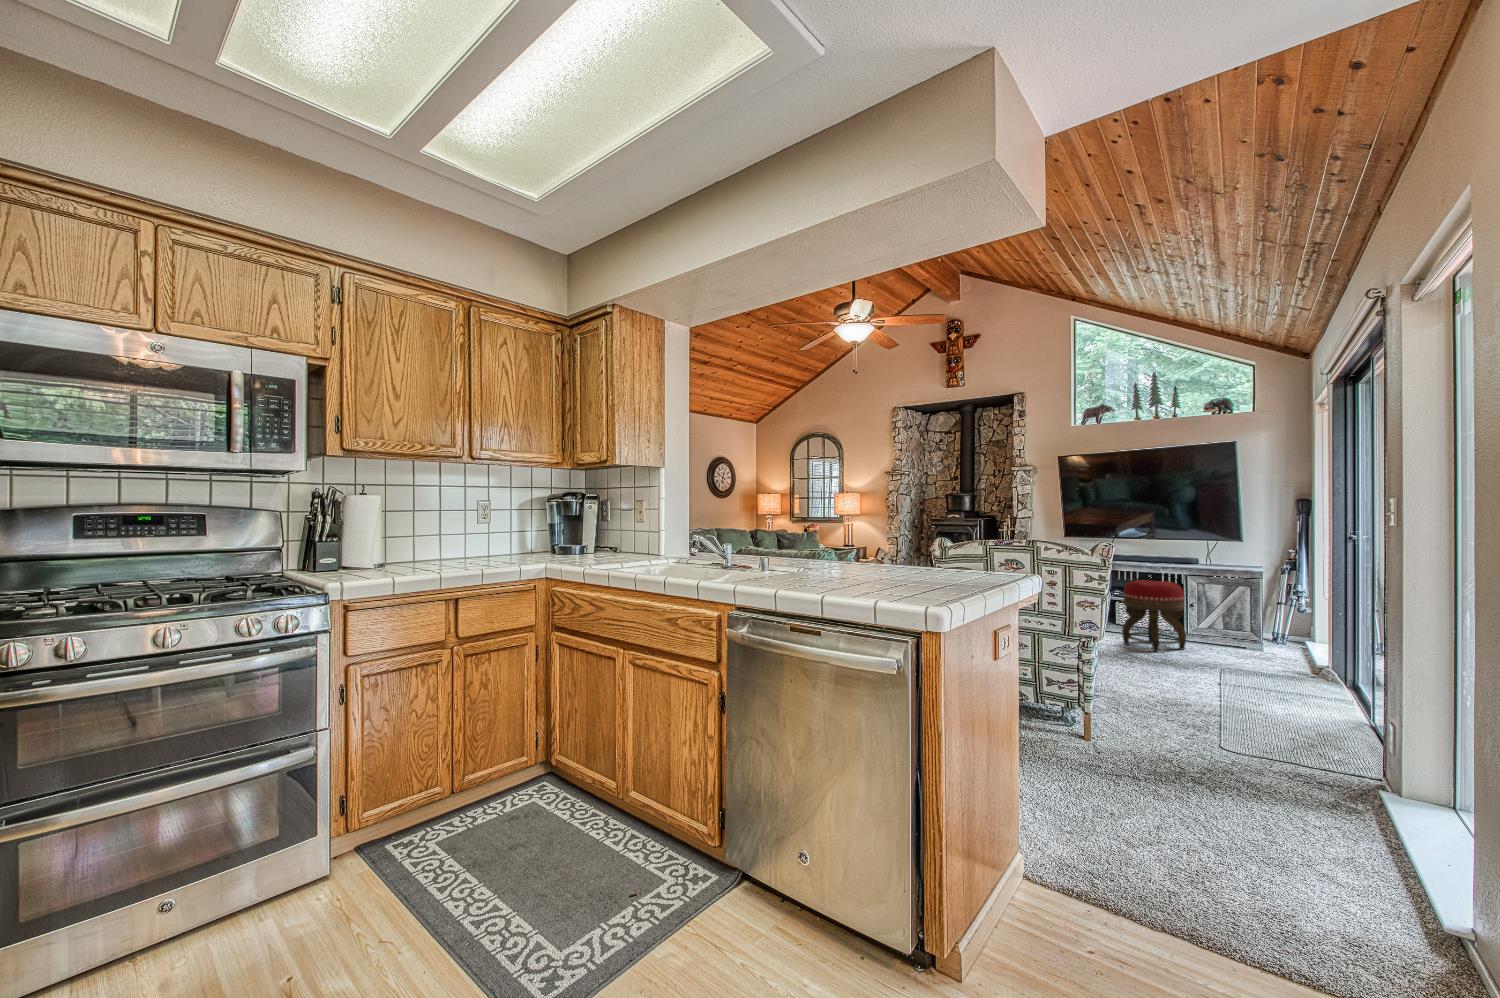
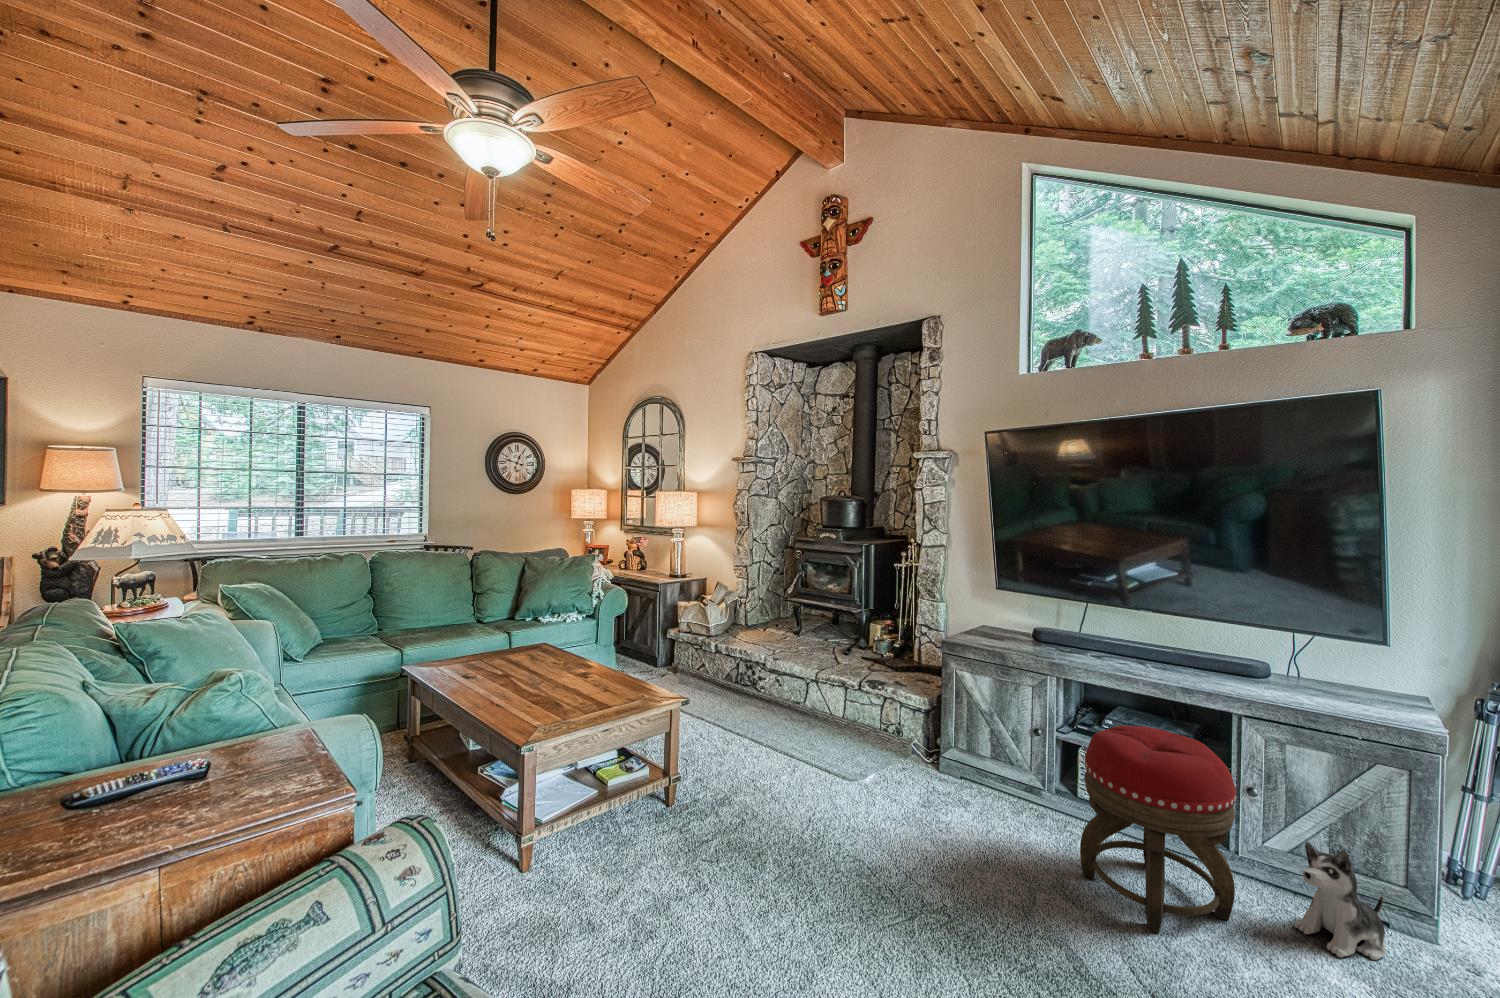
plush toy: none [1209,615,1242,653] -> present [1295,842,1386,960]

